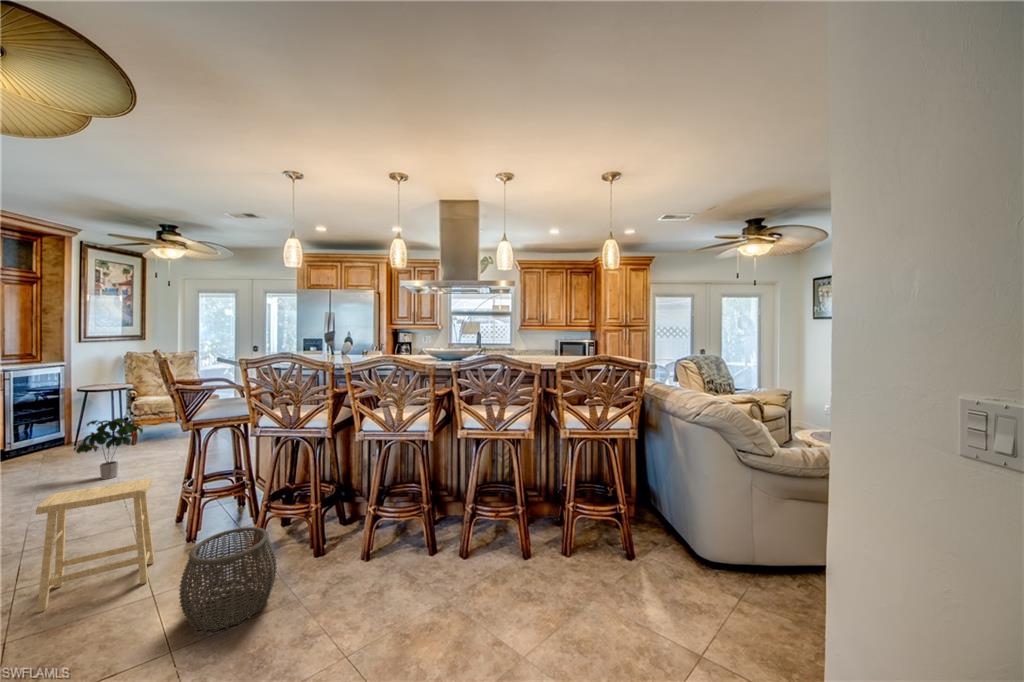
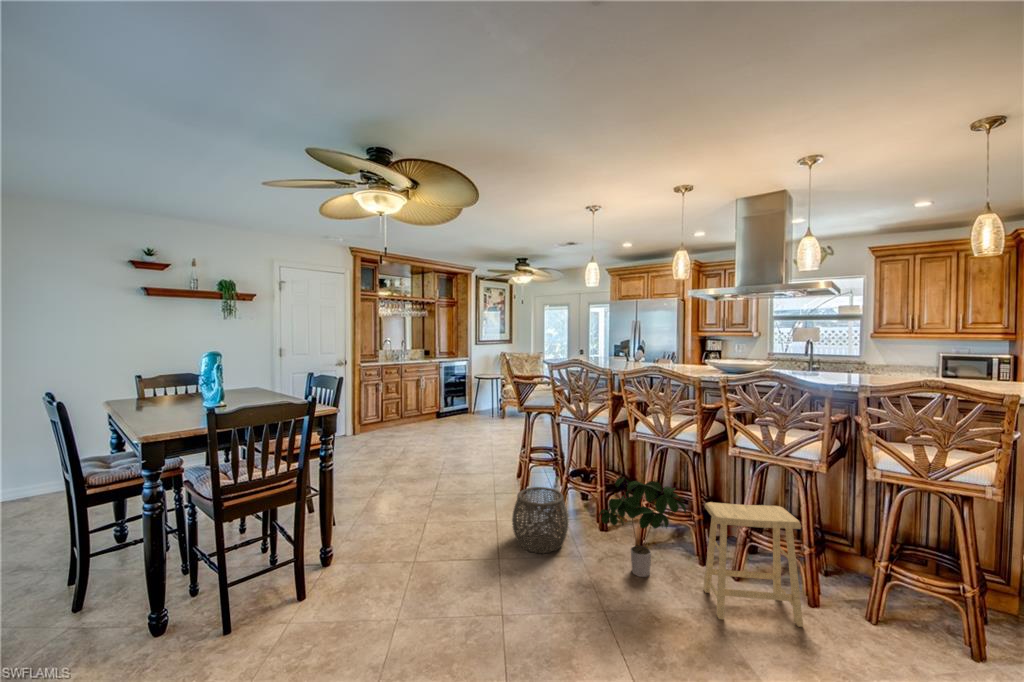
potted plant: present [74,418,143,479] -> present [598,478,686,577]
footstool: present [36,479,155,613] -> present [703,502,803,627]

